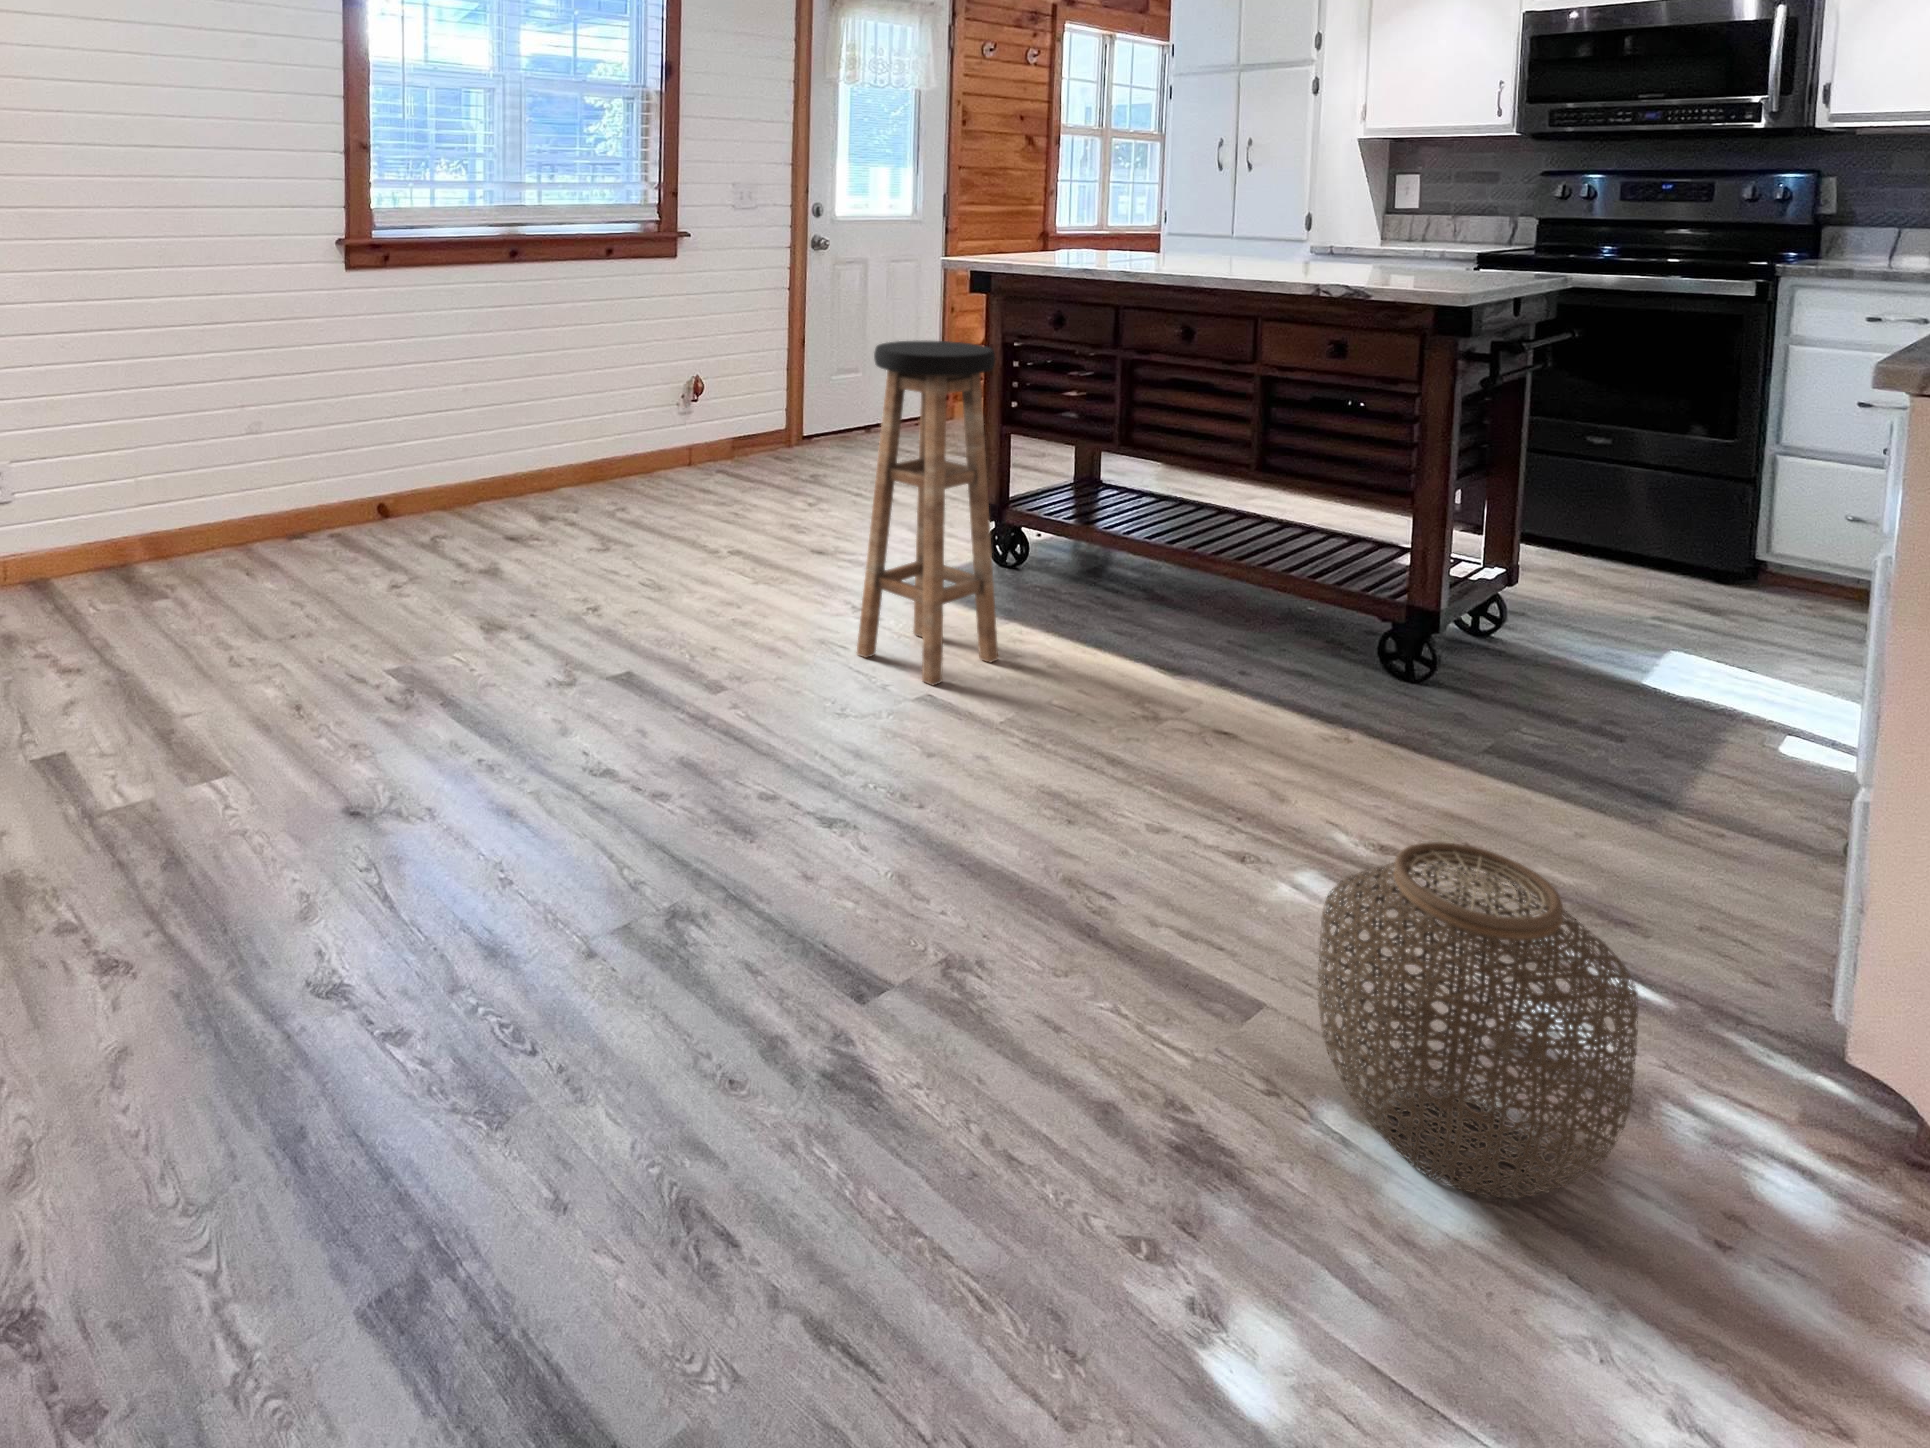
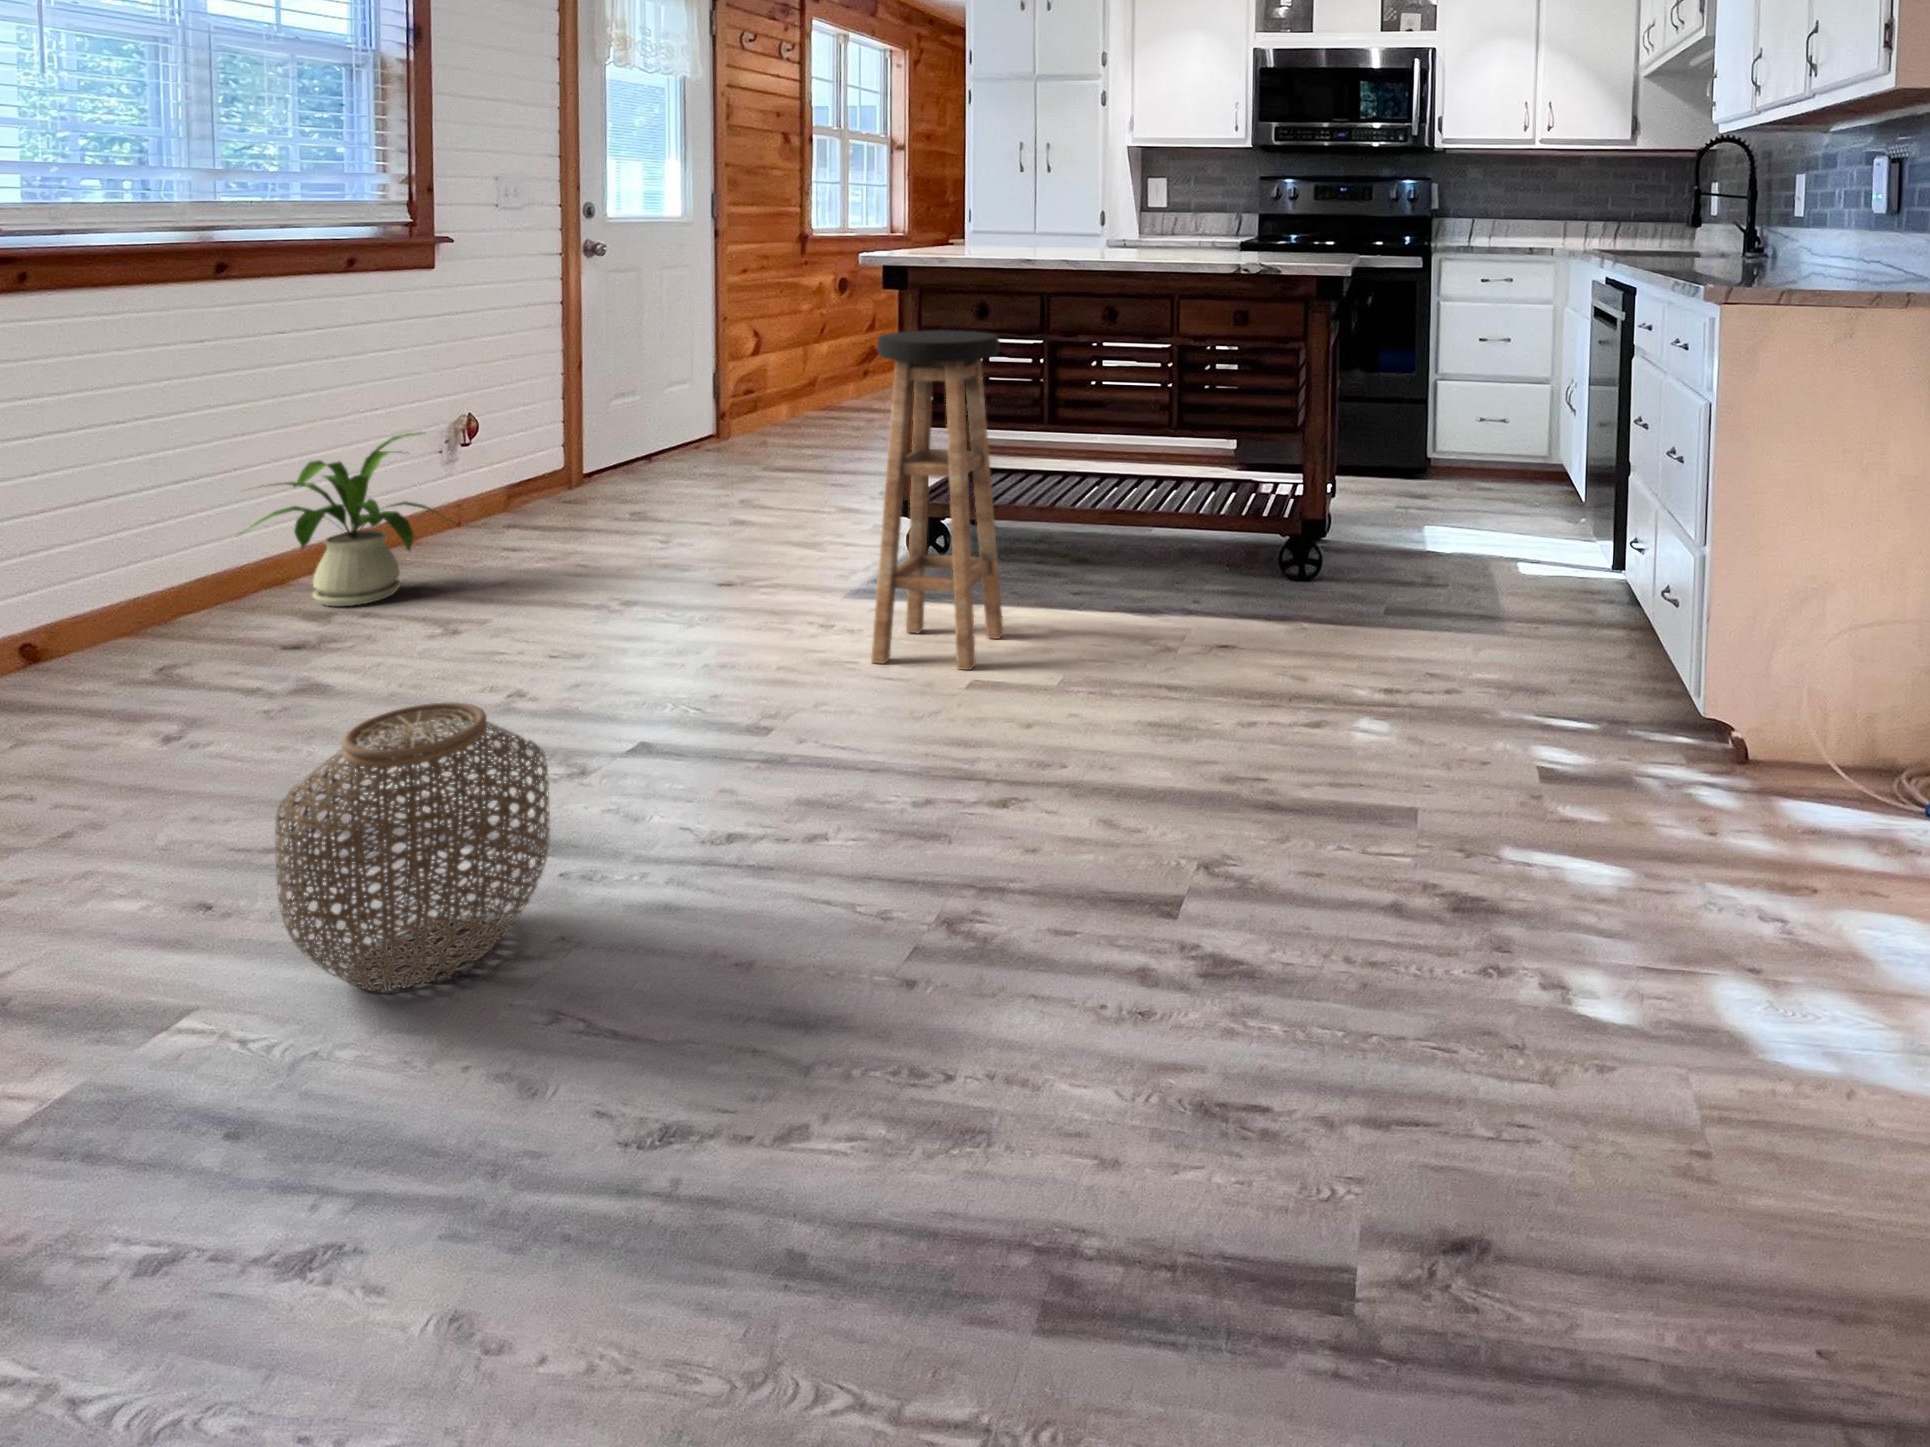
house plant: none [508,389,644,516] -> present [241,432,442,606]
woven basket: present [1318,842,1639,1198] -> present [275,702,550,991]

